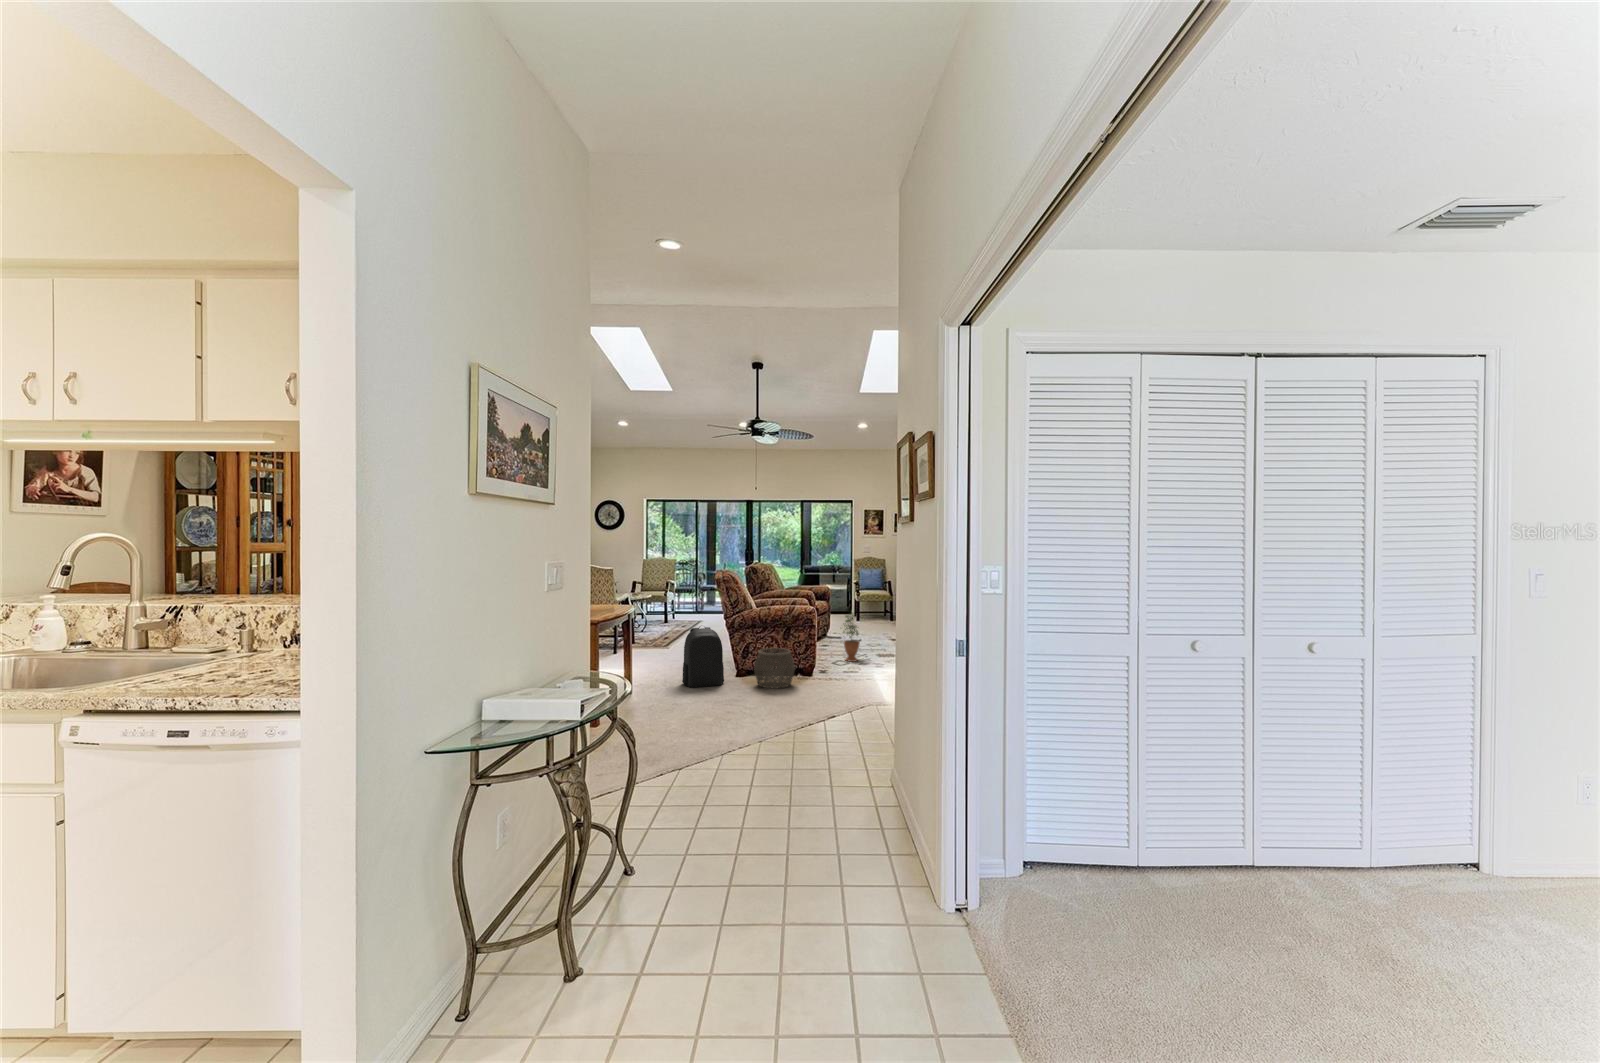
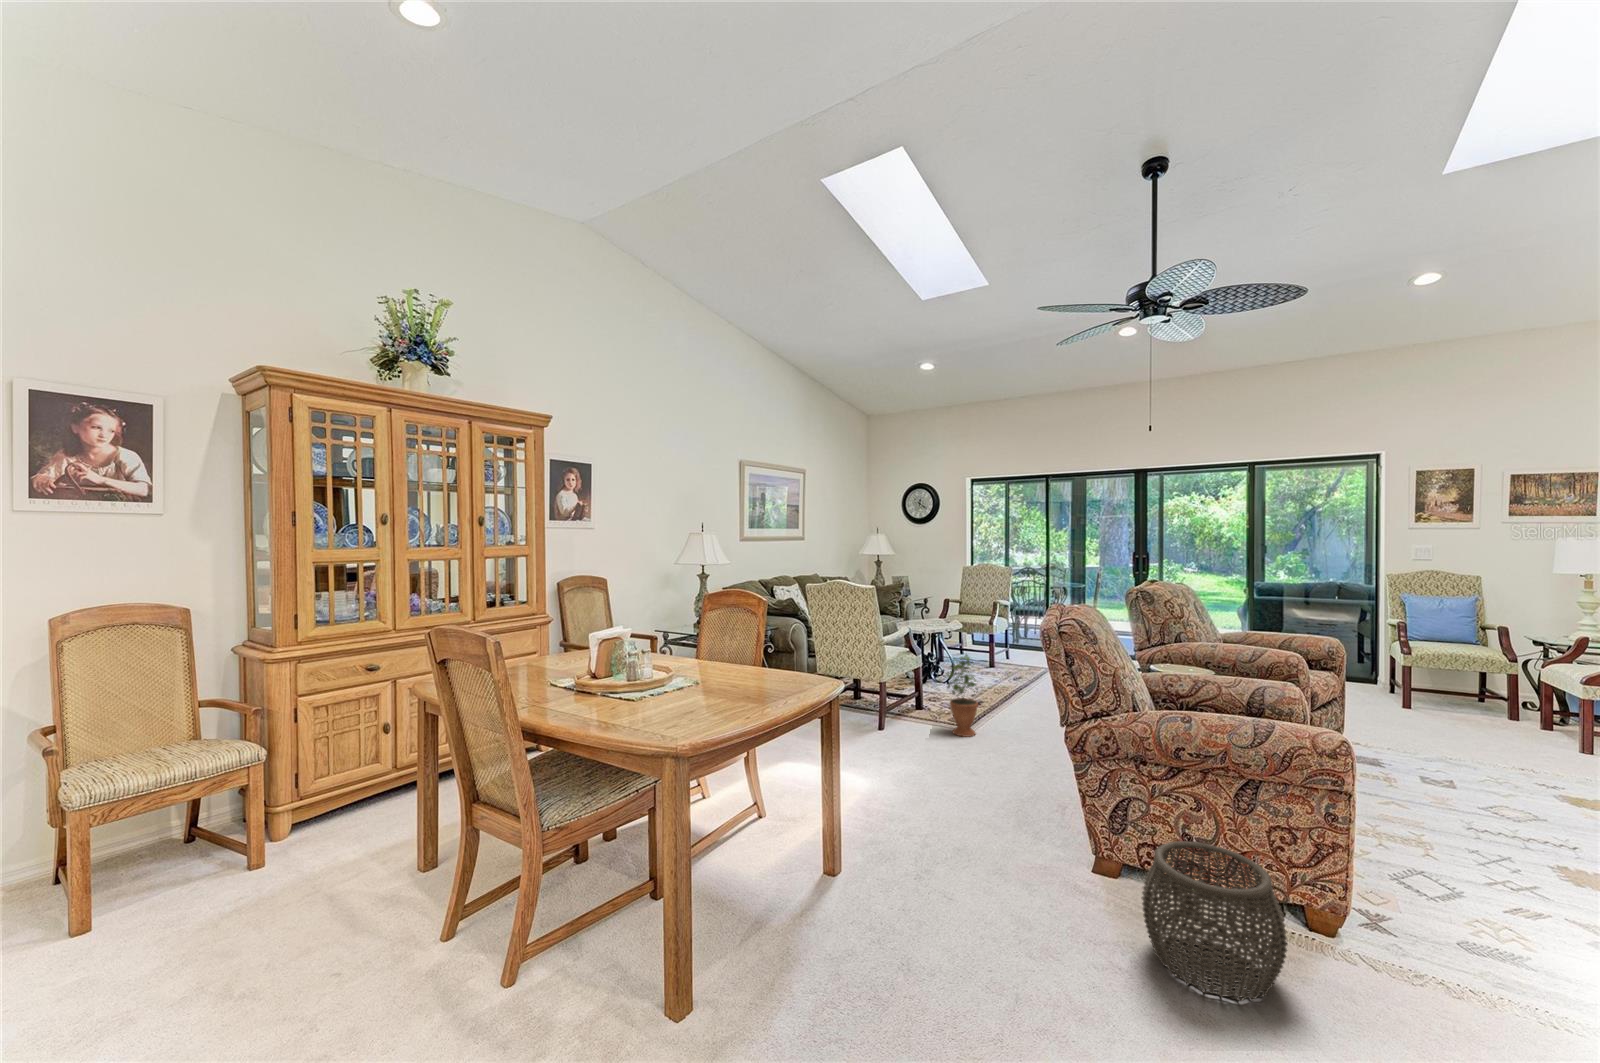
potted plant: present [843,614,860,662] -> present [945,655,978,737]
backpack: present [682,627,724,688] -> none [946,745,1054,917]

